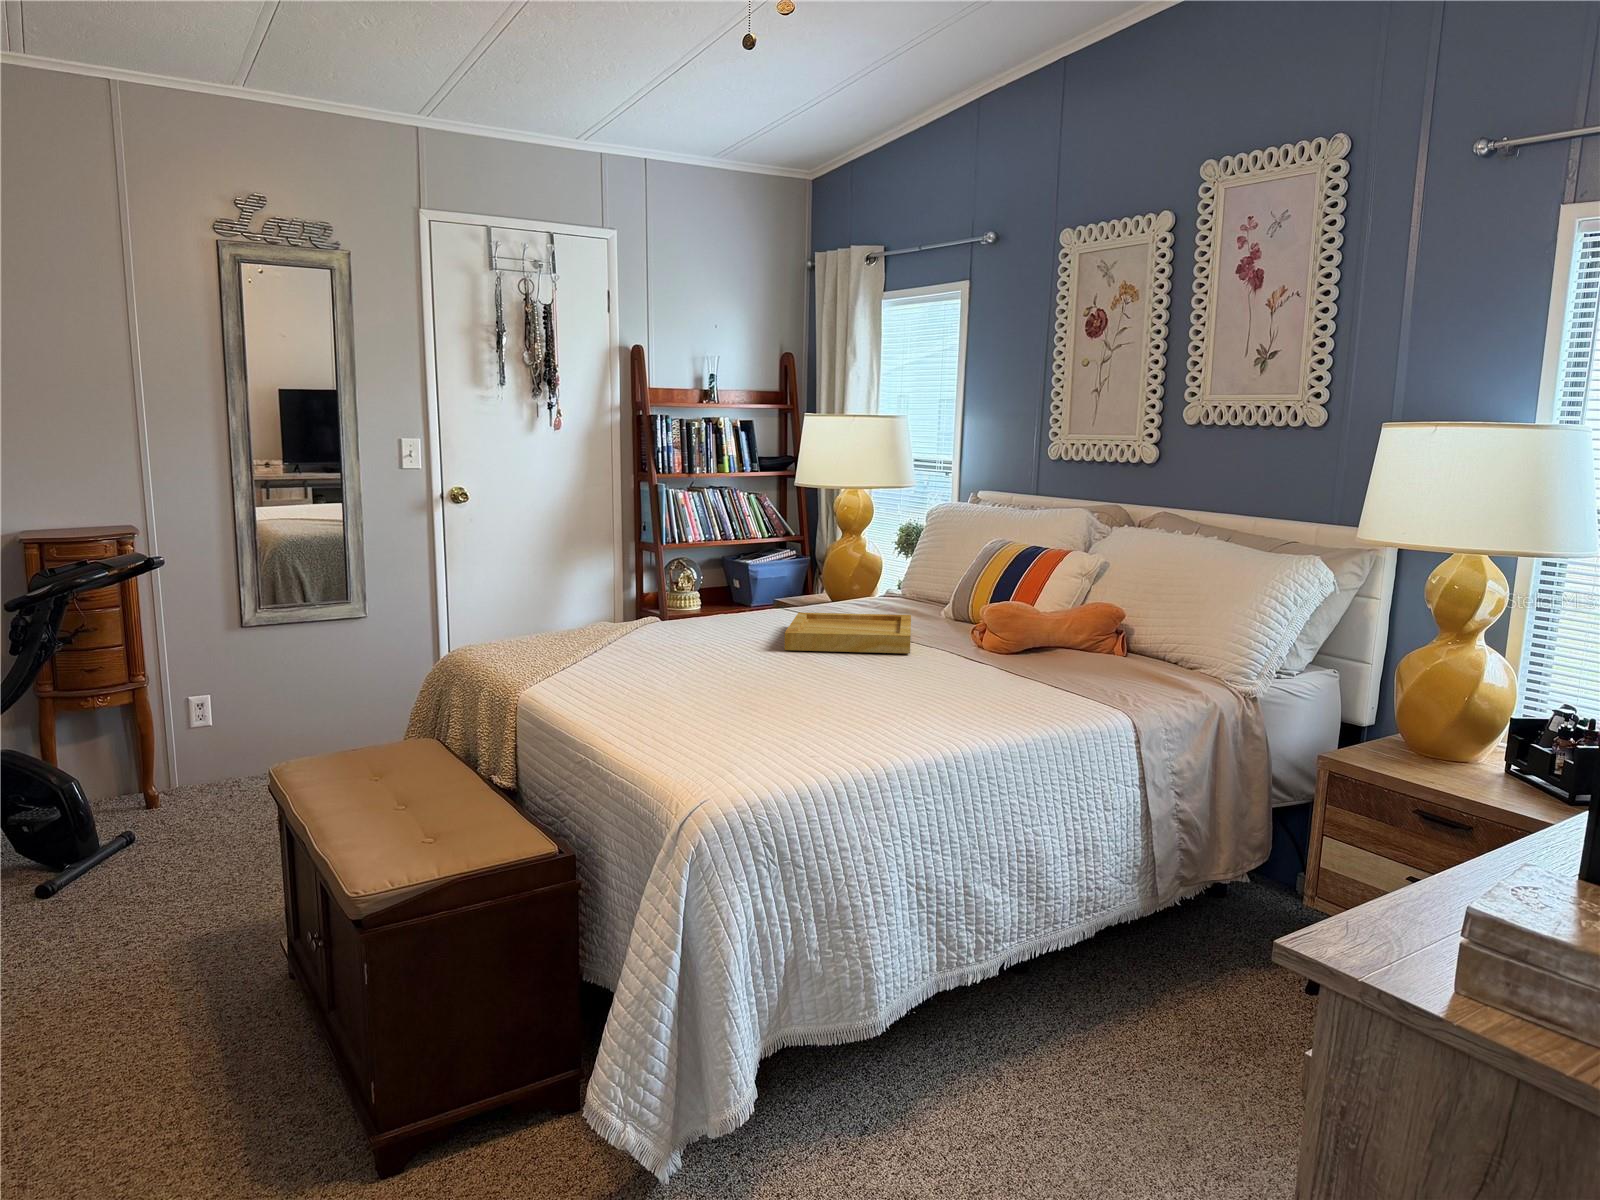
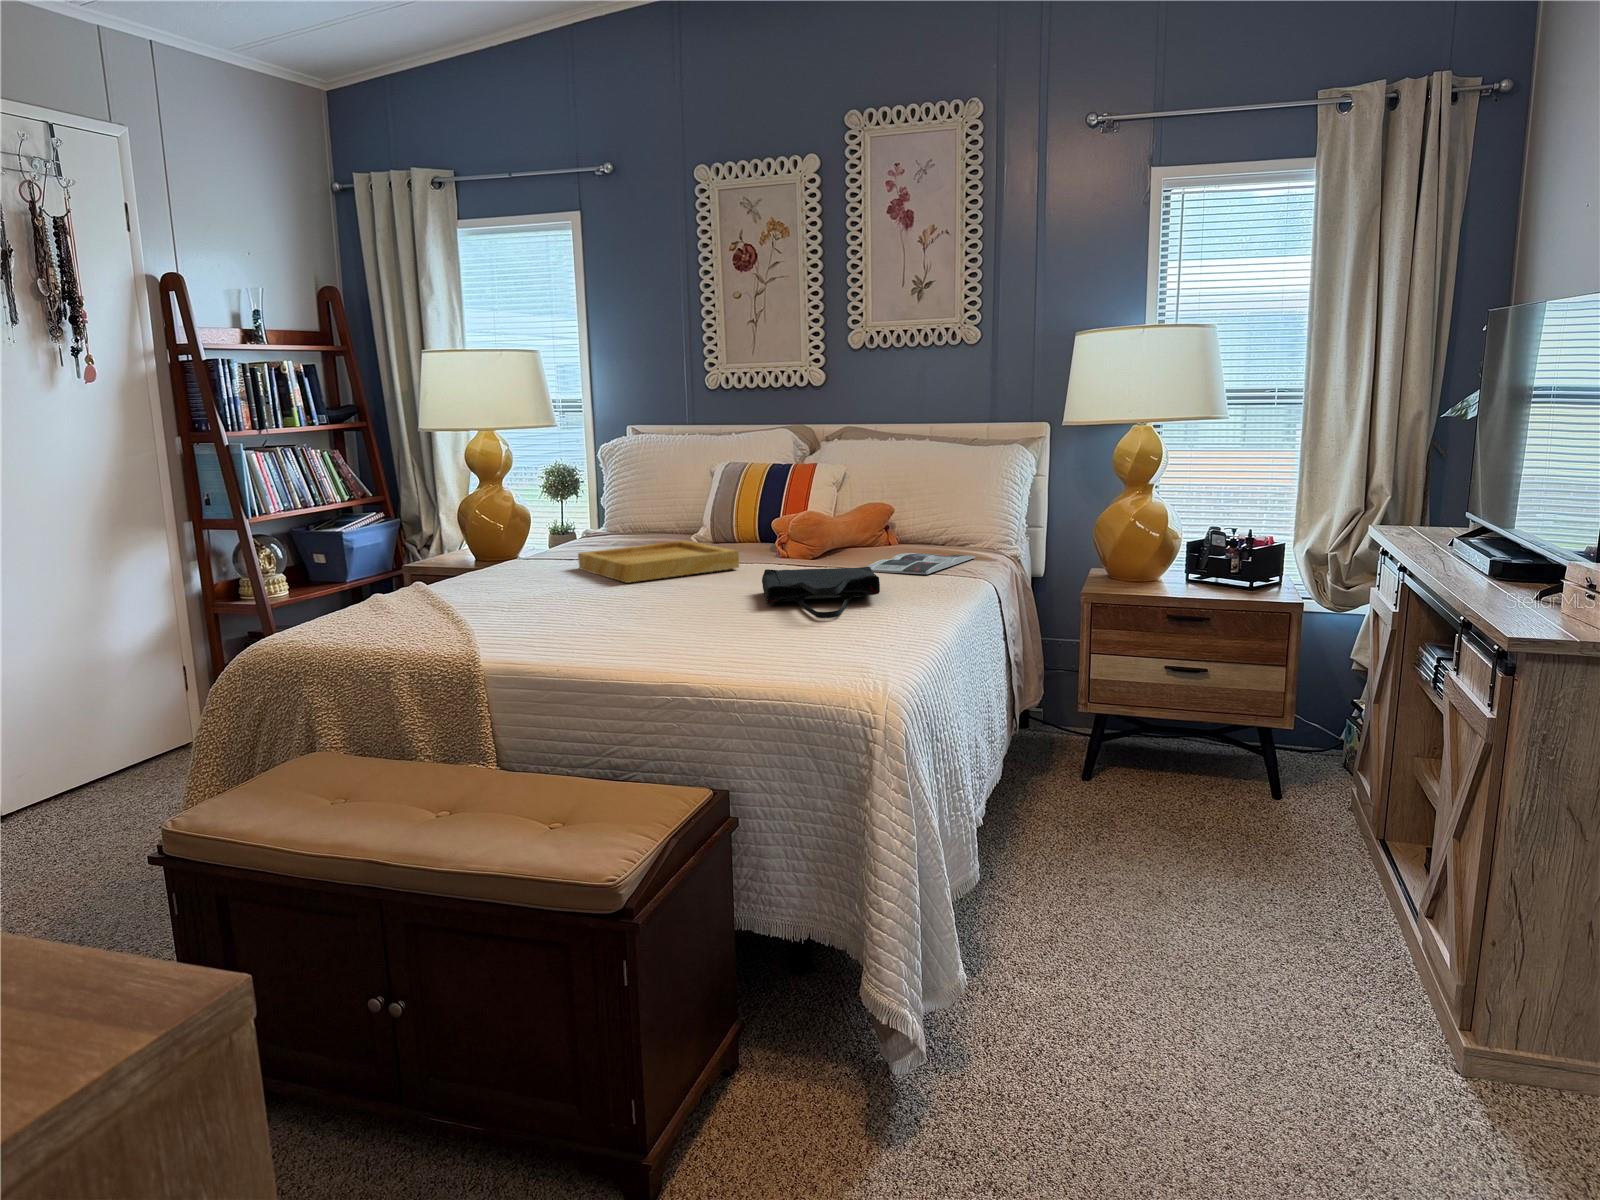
tote bag: none [812,663,962,730] -> present [762,567,880,618]
magazine: none [1011,669,1168,700] -> present [868,553,975,574]

